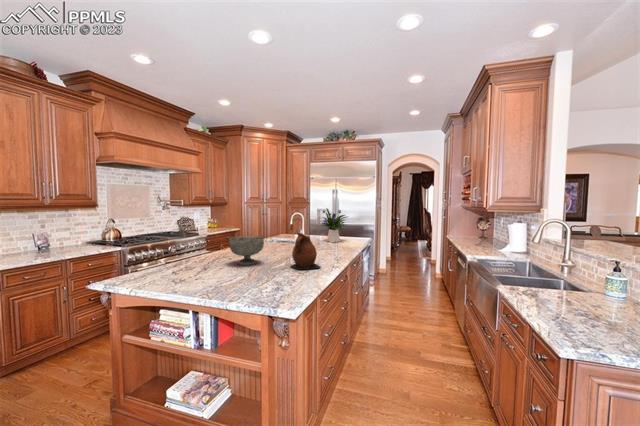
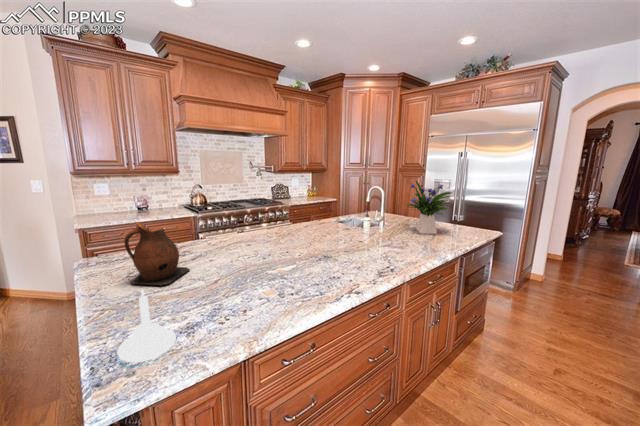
ceramic pitcher: present [291,233,320,269] -> present [124,223,190,286]
decorative bowl: present [229,236,264,265] -> none [213,221,266,264]
candle holder: none [262,256,288,293] -> present [117,289,176,363]

